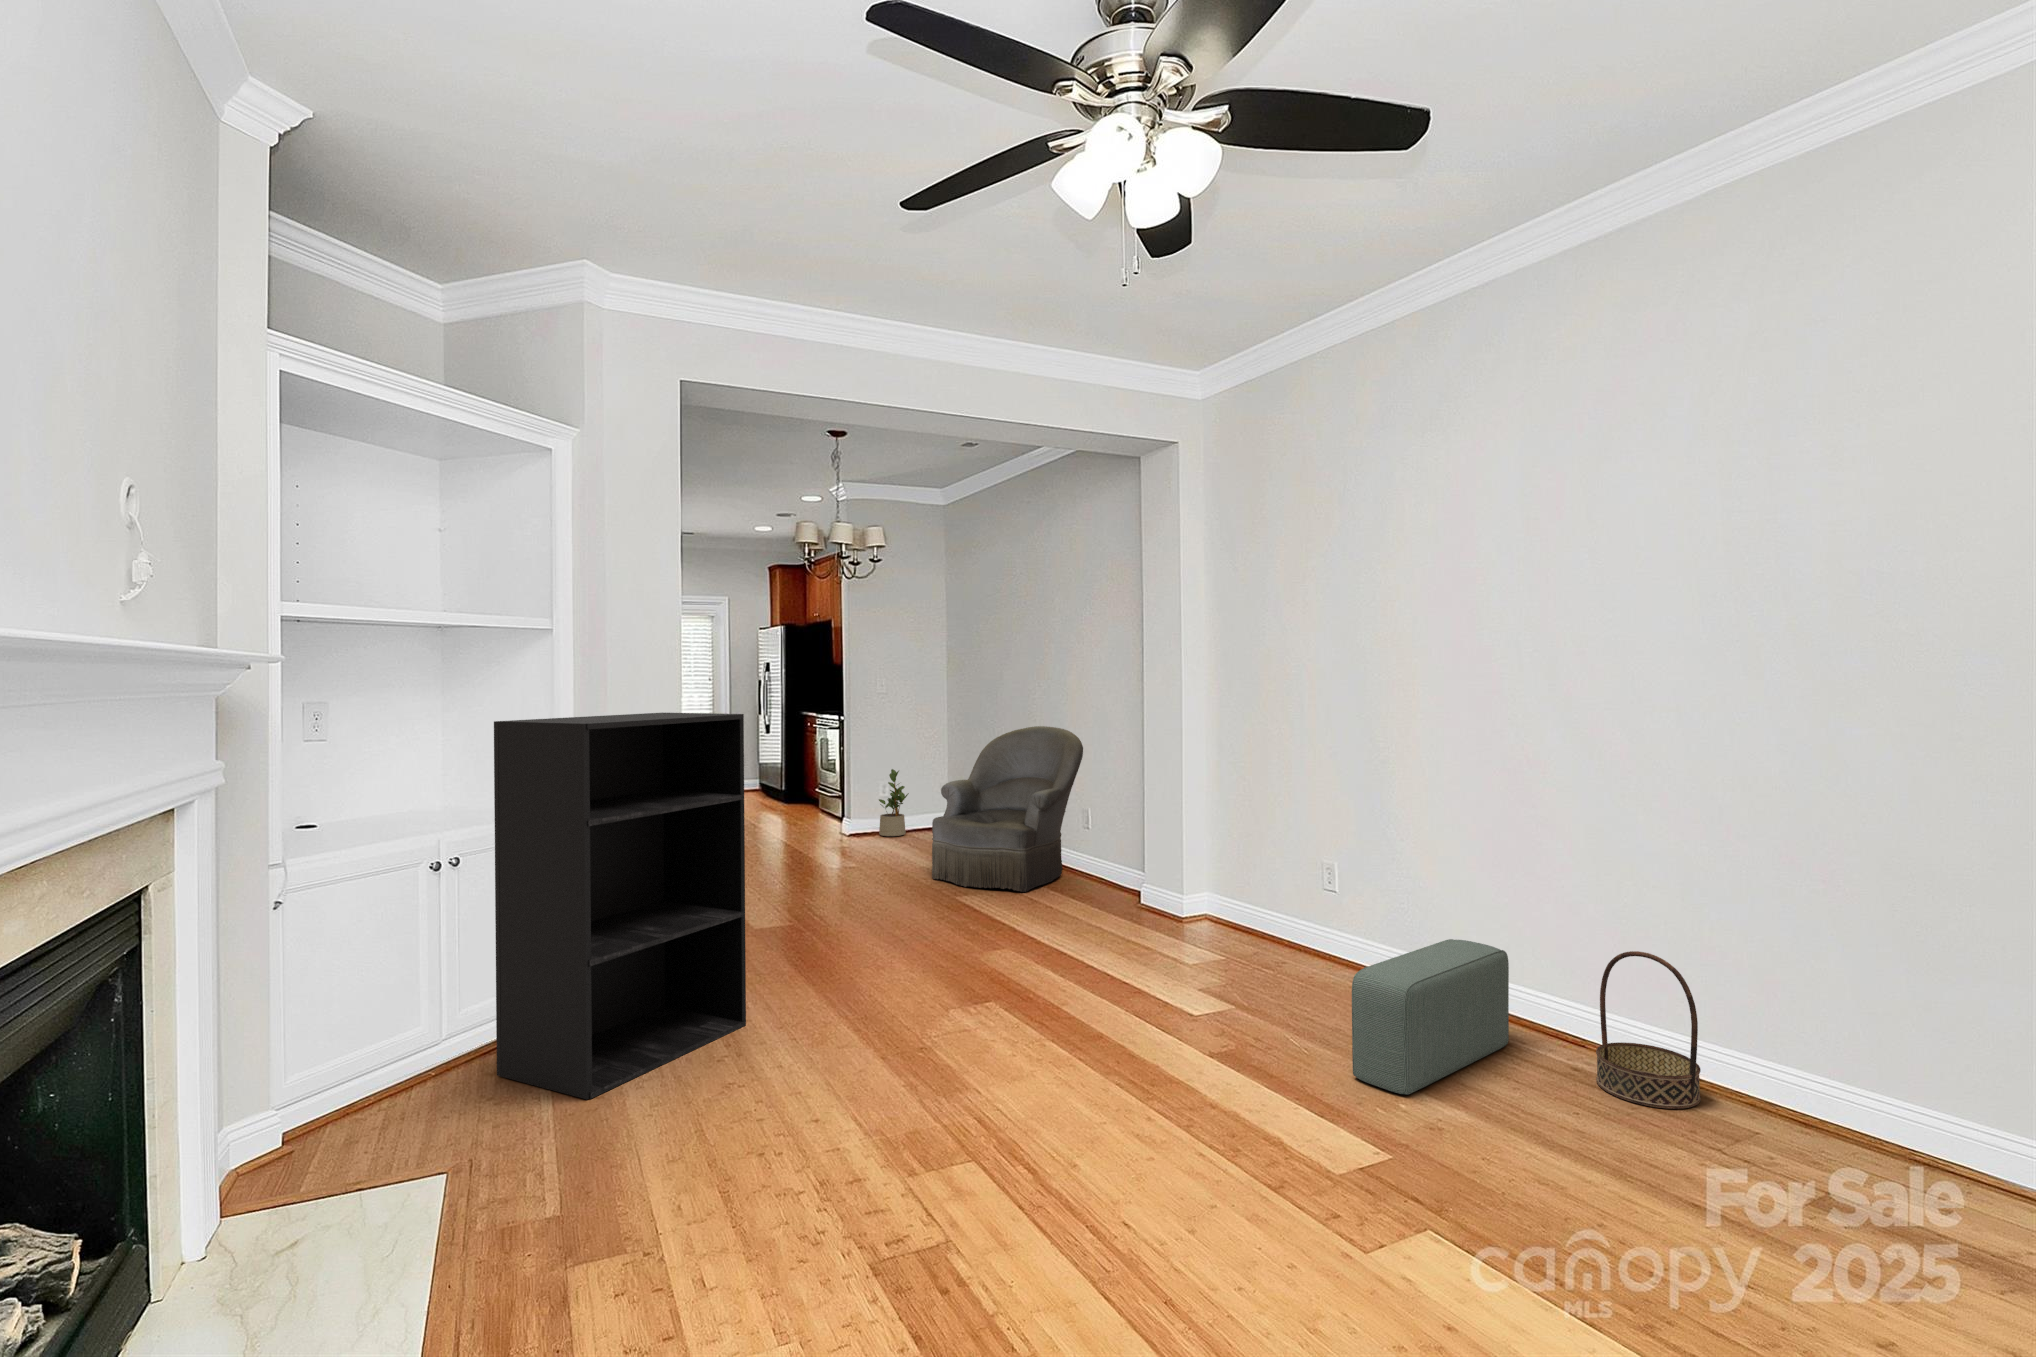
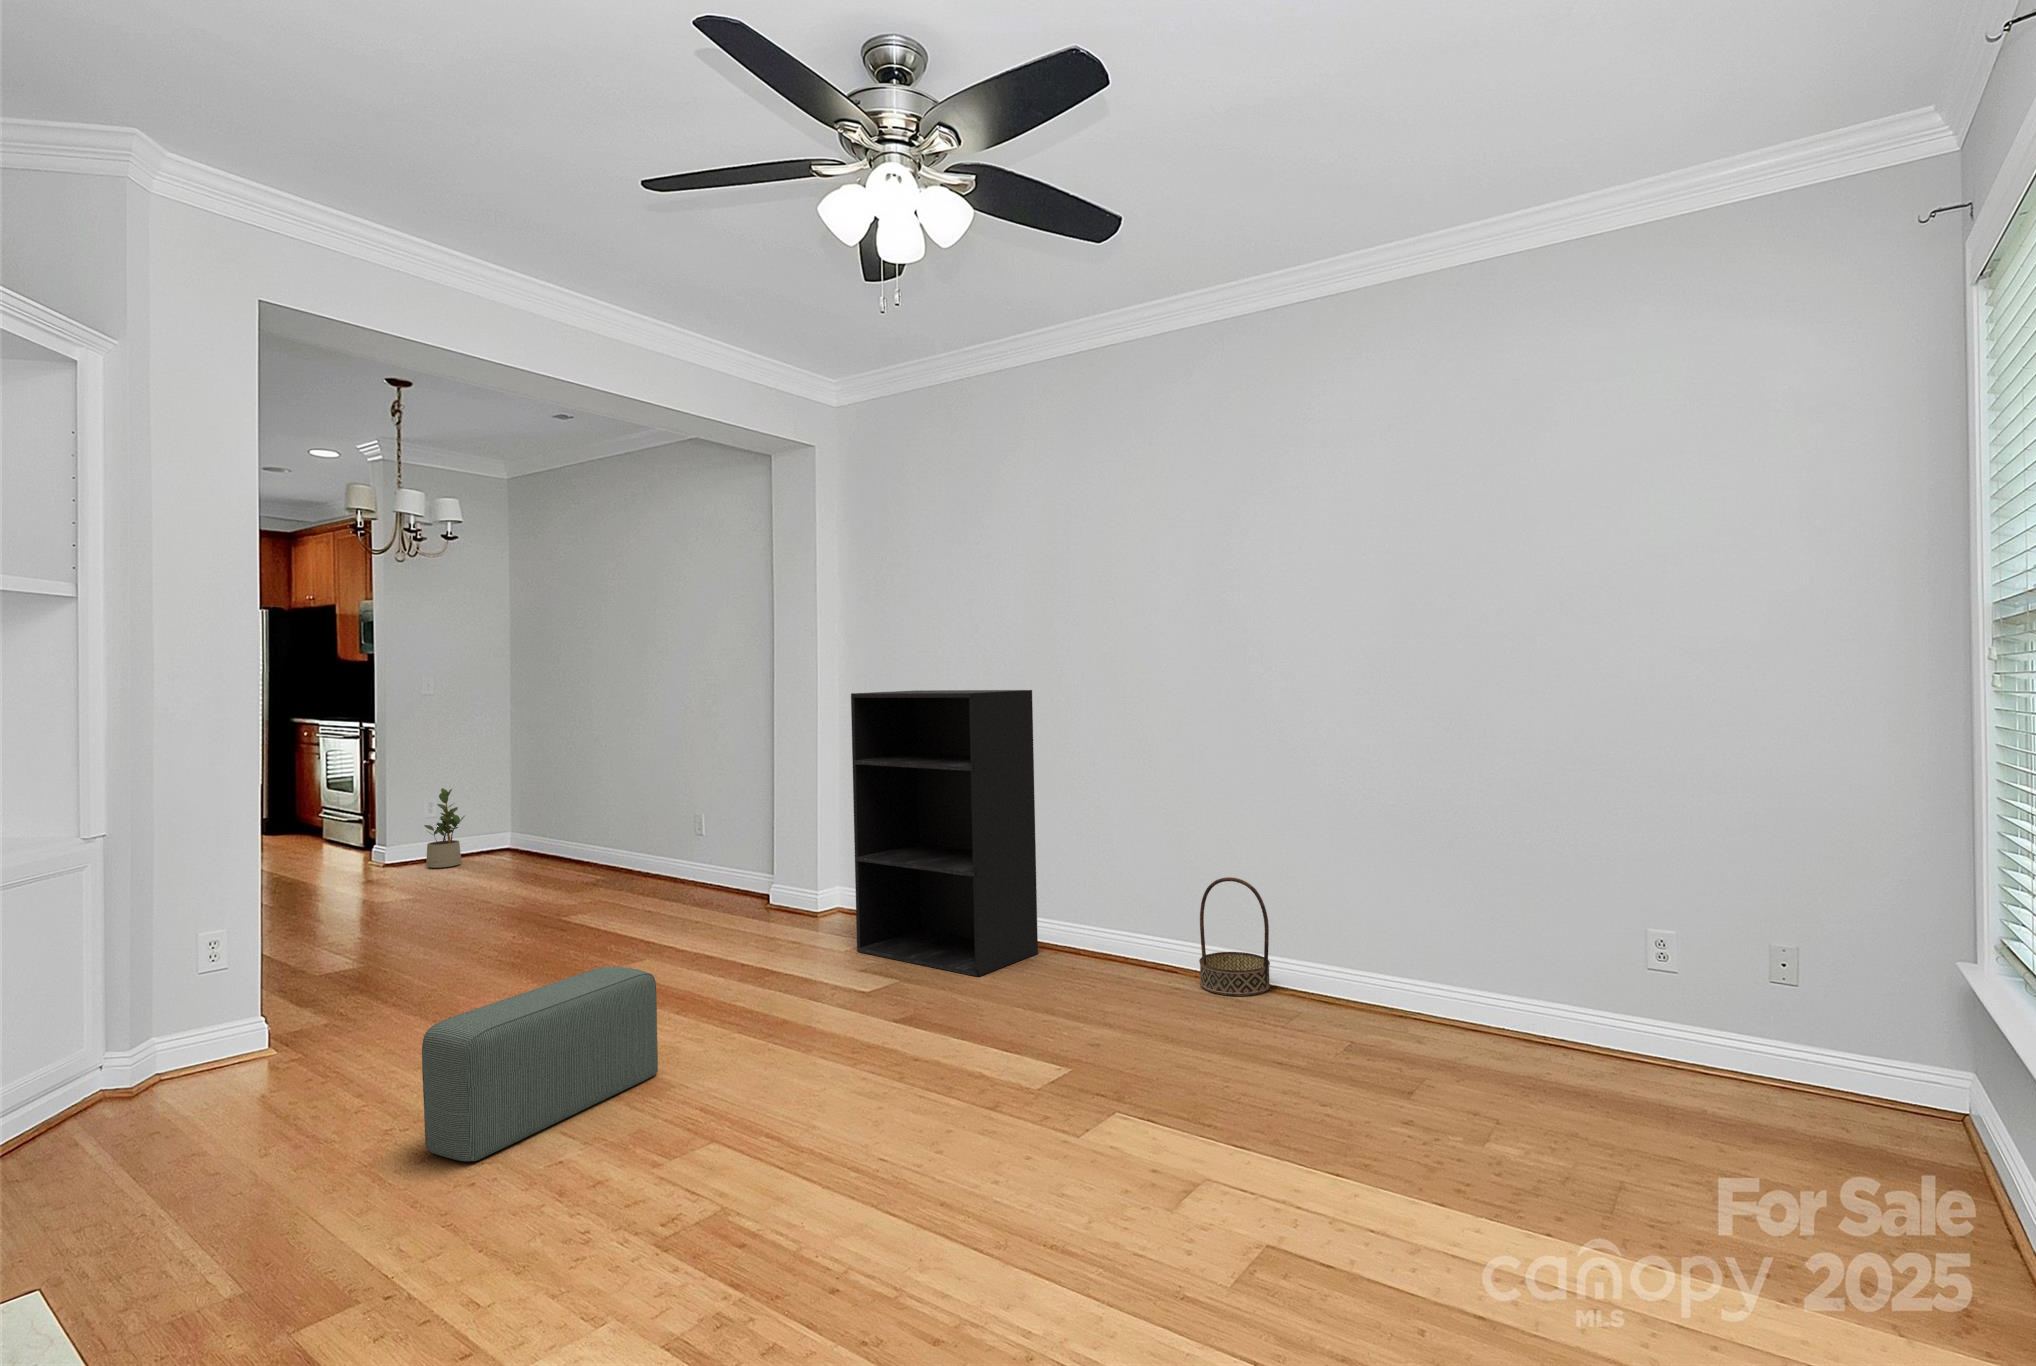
bookshelf: present [494,713,746,1099] -> present [851,690,1038,977]
armchair: present [932,726,1083,892] -> none [522,729,696,910]
pouf: present [1352,939,1509,1095] -> present [422,967,658,1161]

